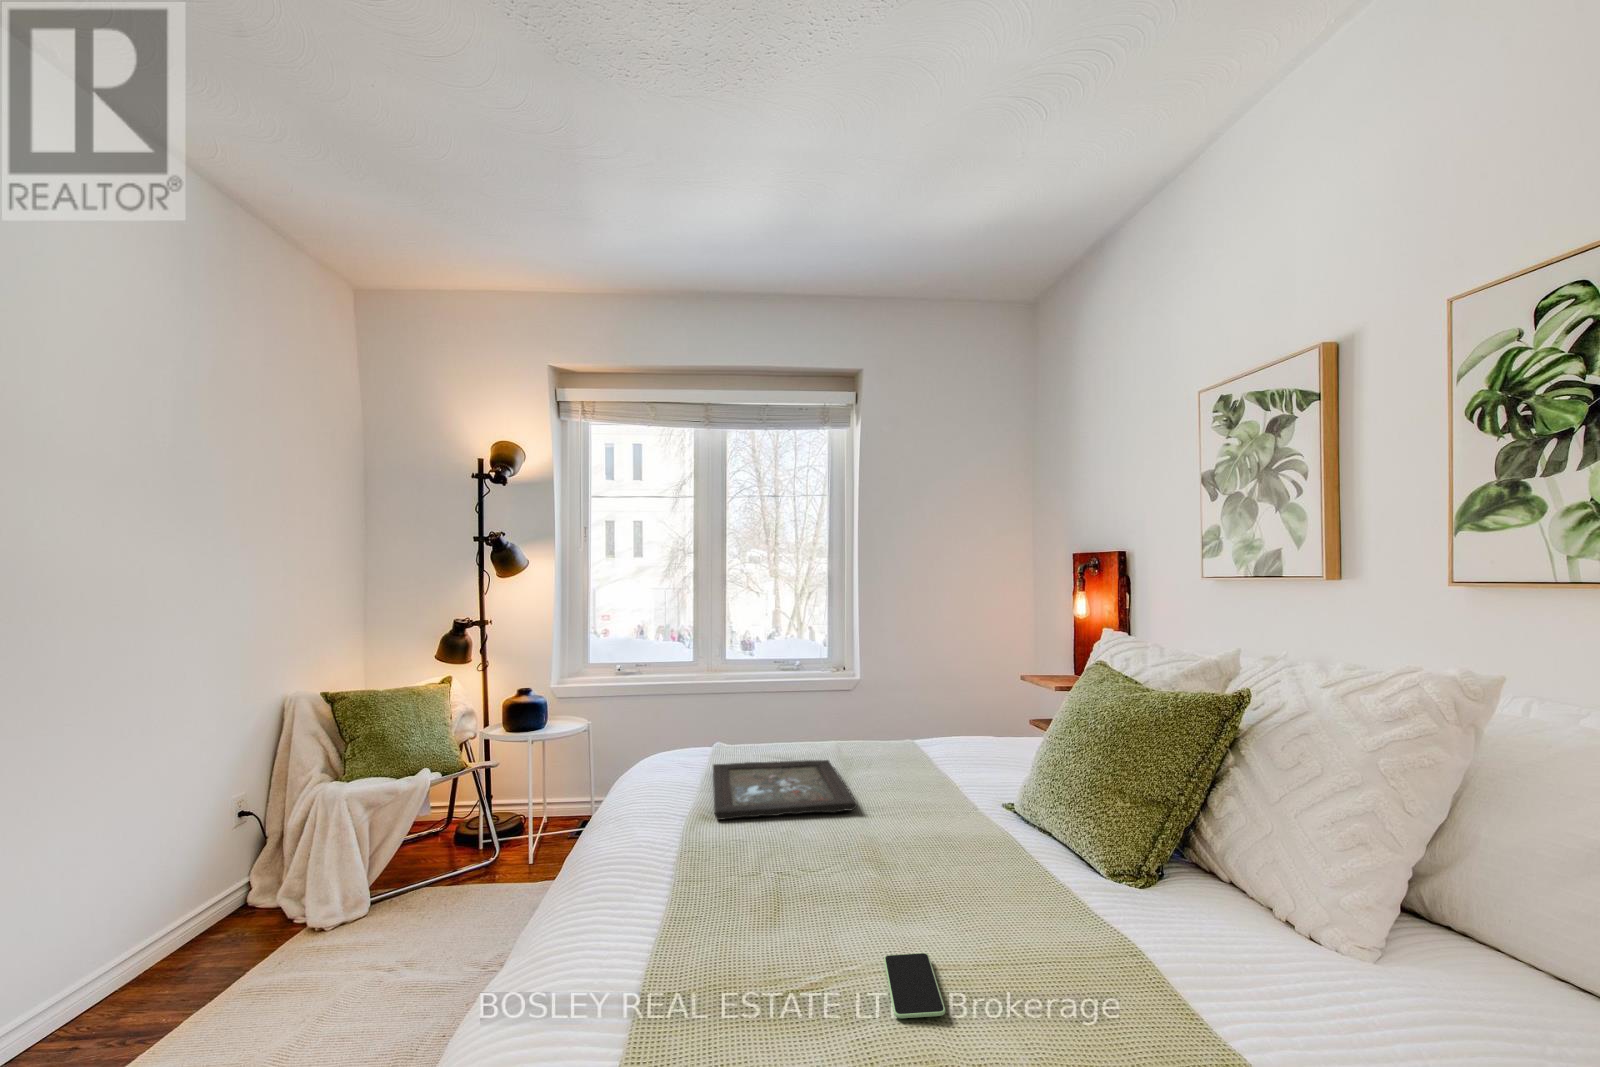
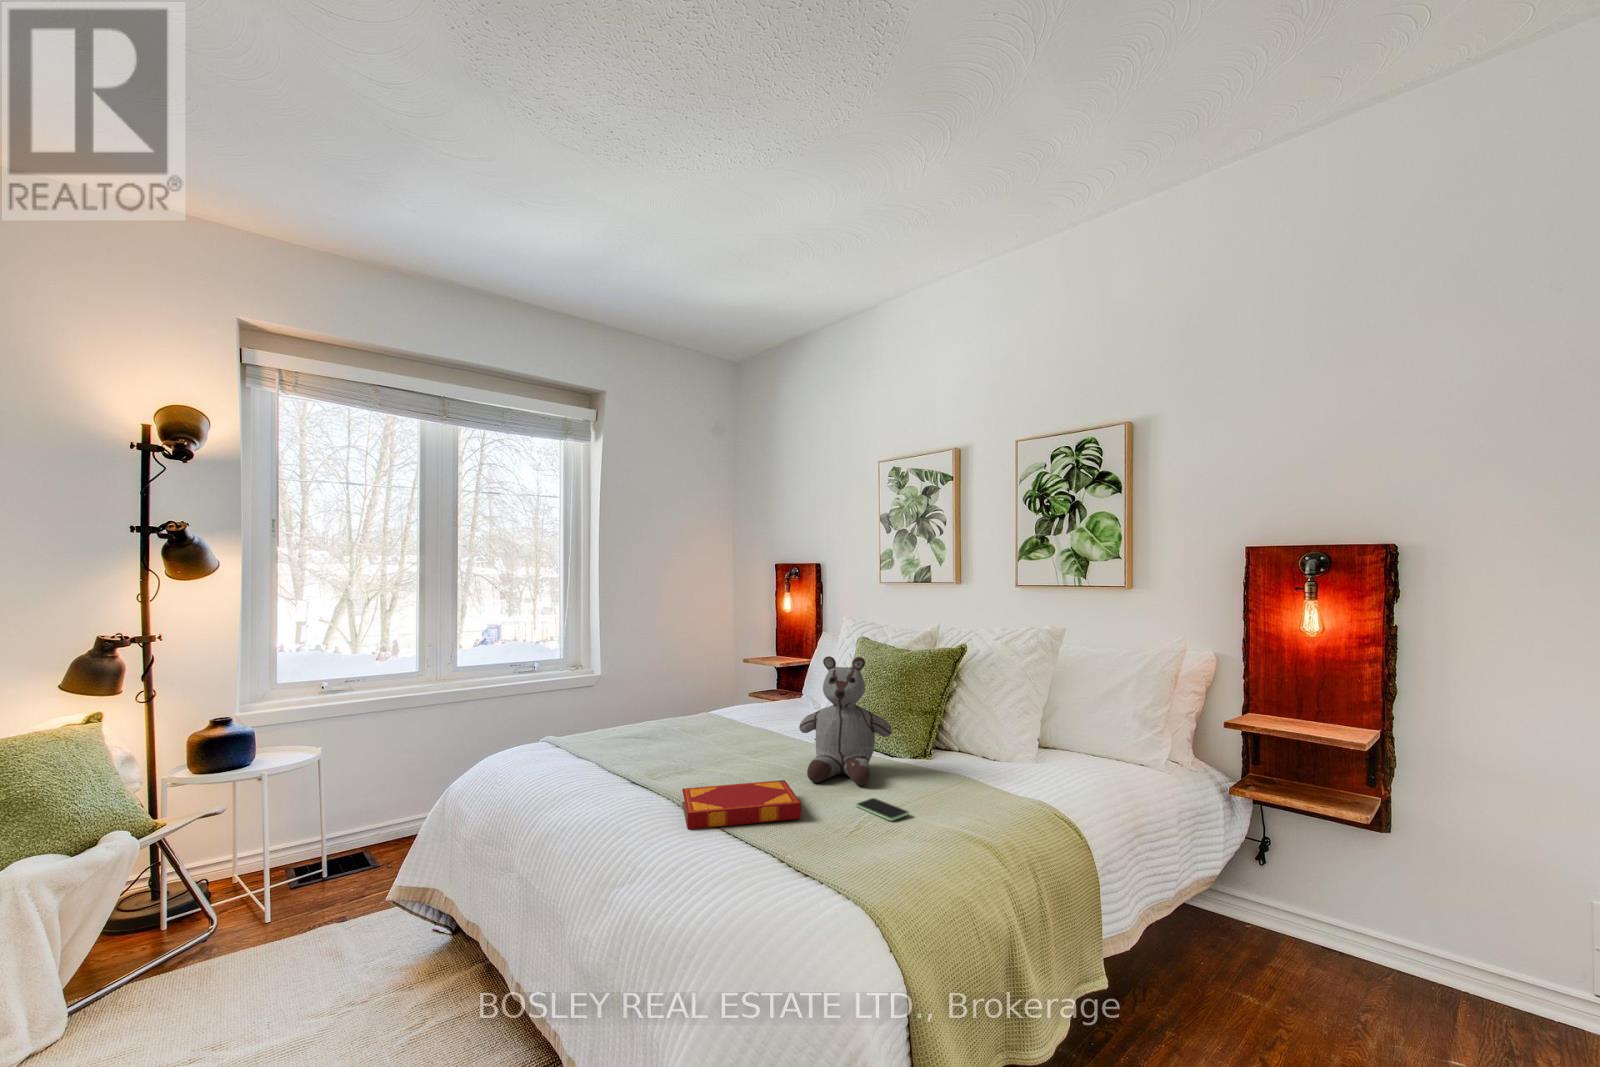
stuffed bear: none [876,692,1034,920] -> present [799,656,892,785]
tray: present [713,760,857,820] -> none [588,729,739,774]
hardback book: none [620,854,814,955] -> present [682,780,801,830]

